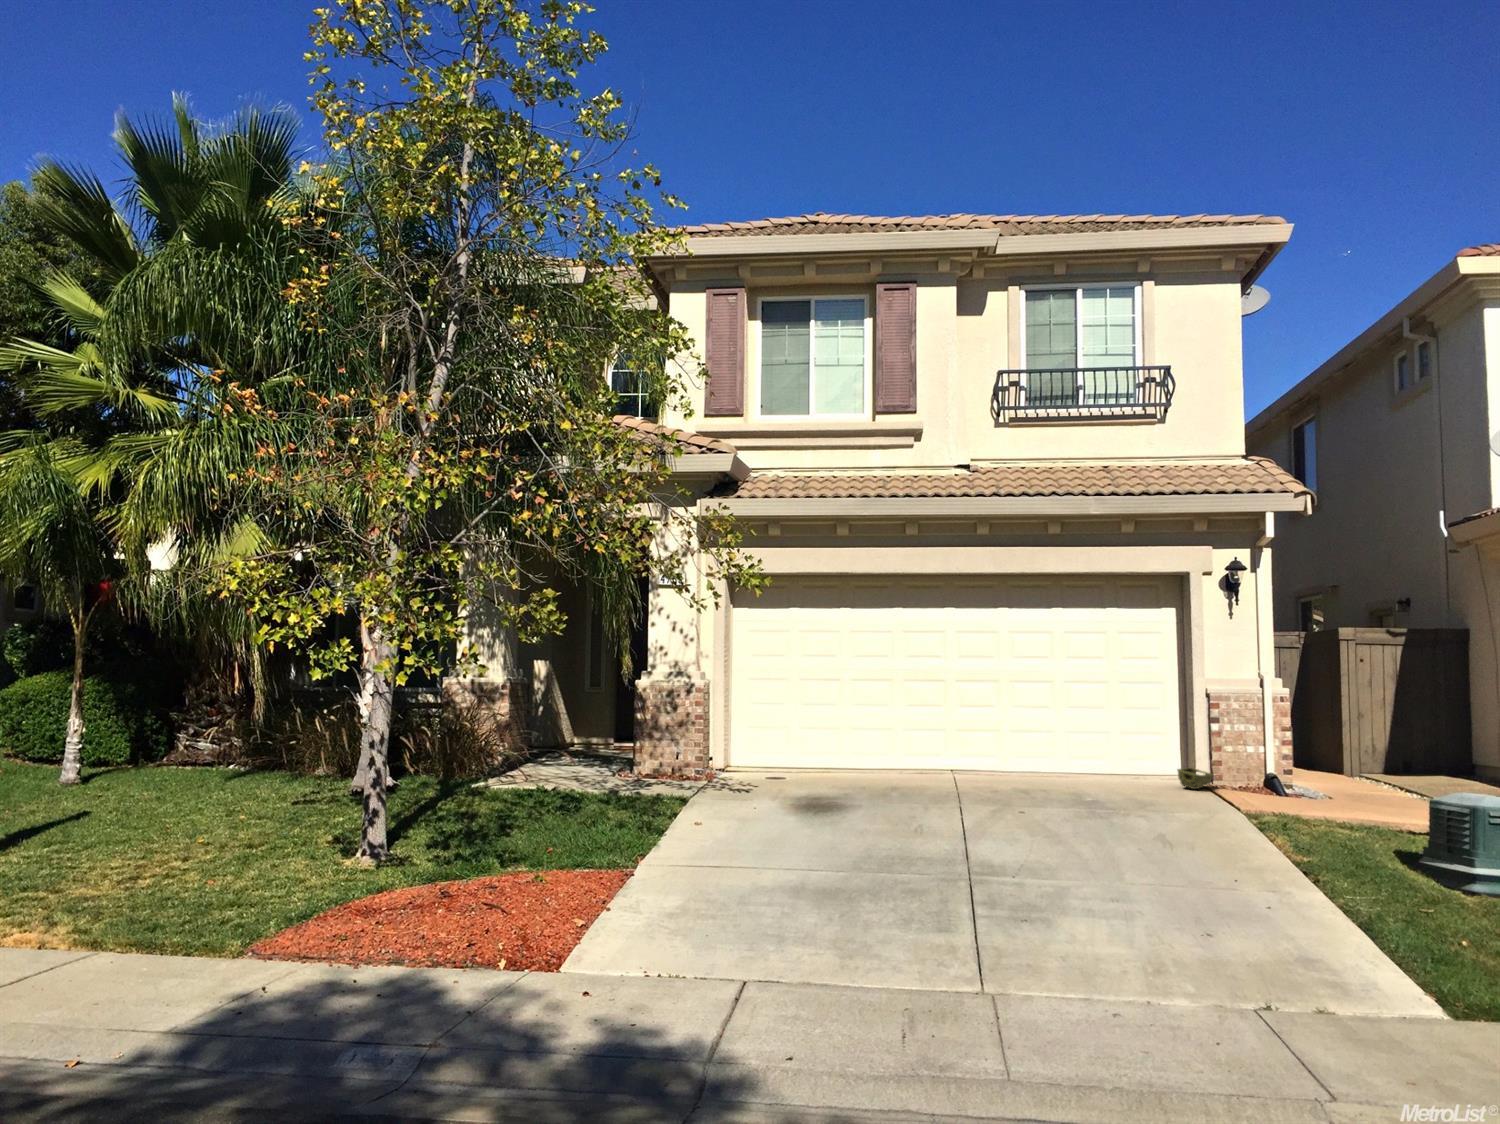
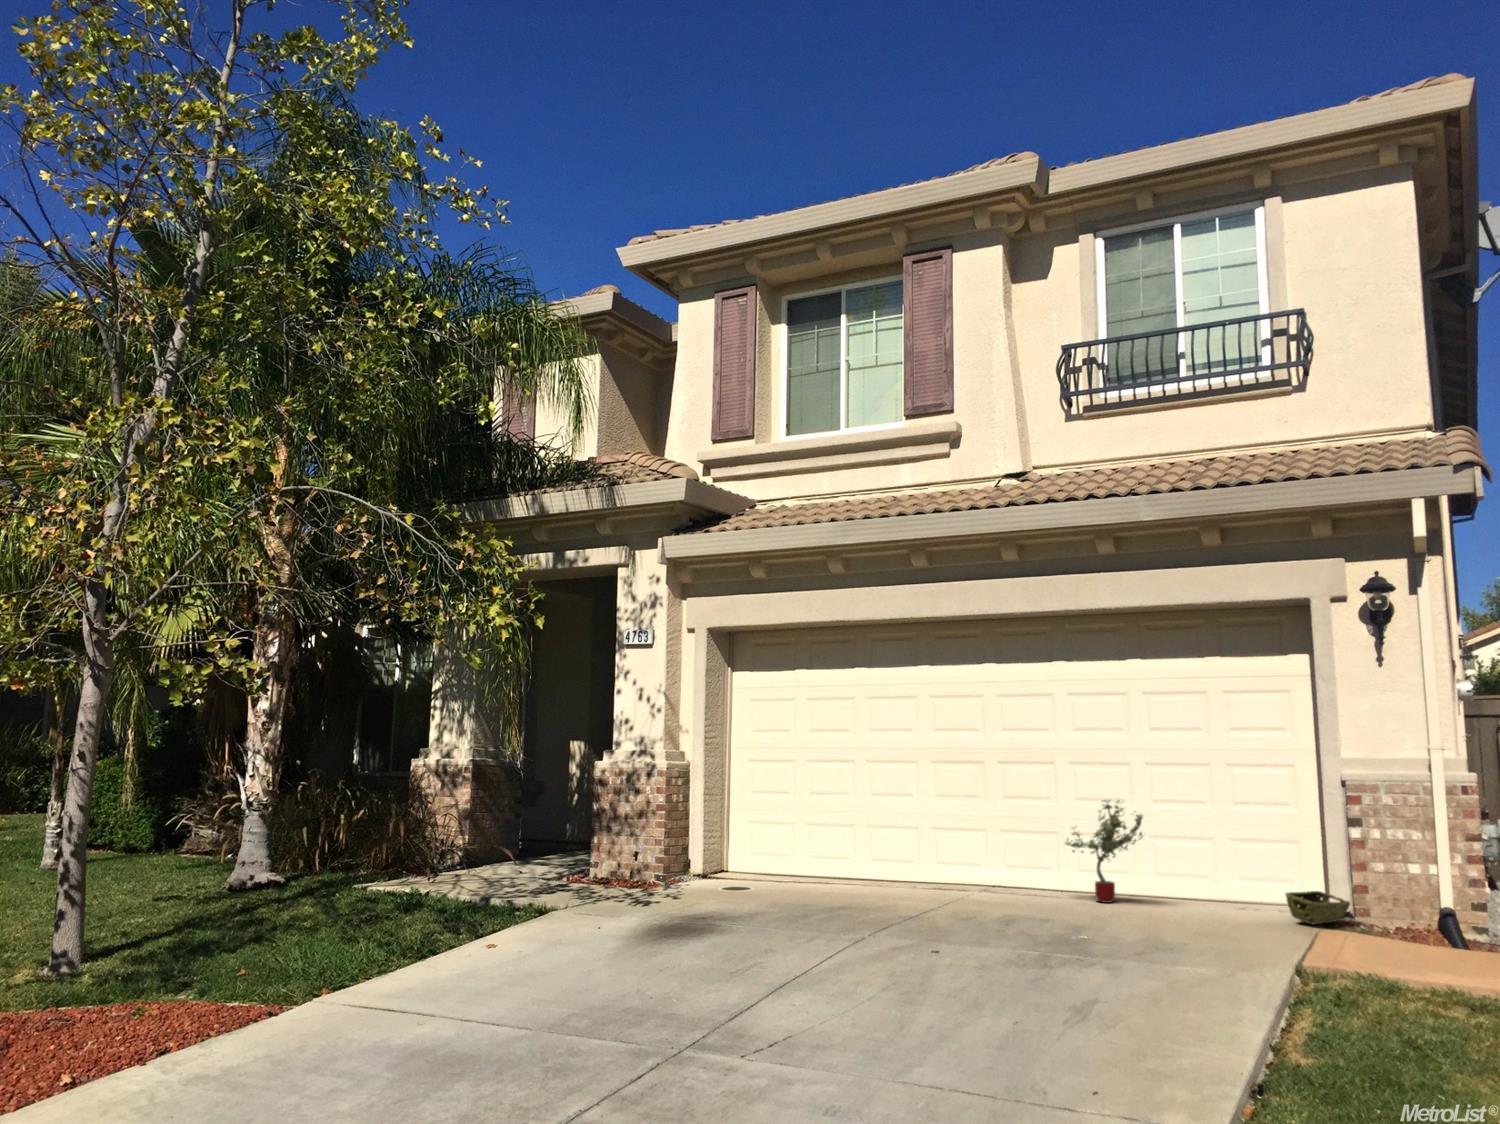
potted tree: none [1017,708,1078,780] -> present [1065,800,1143,903]

